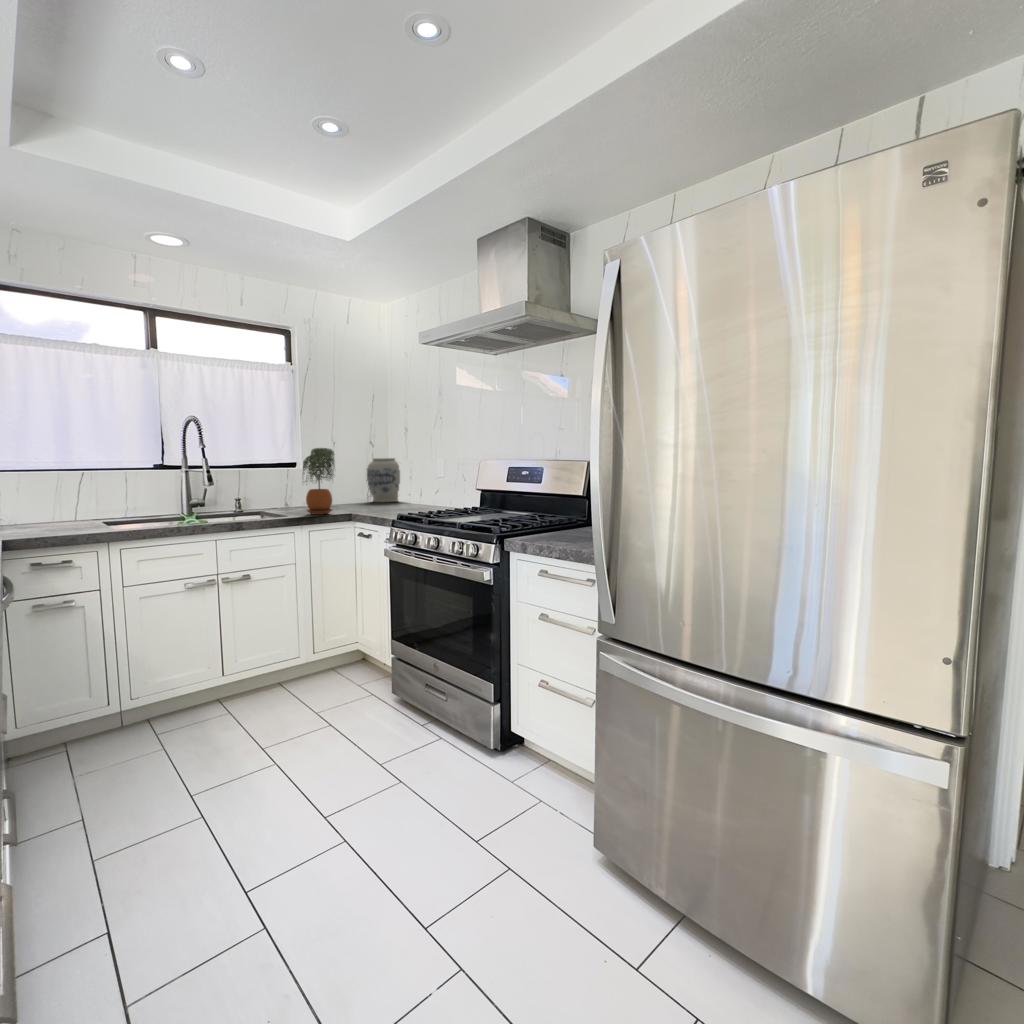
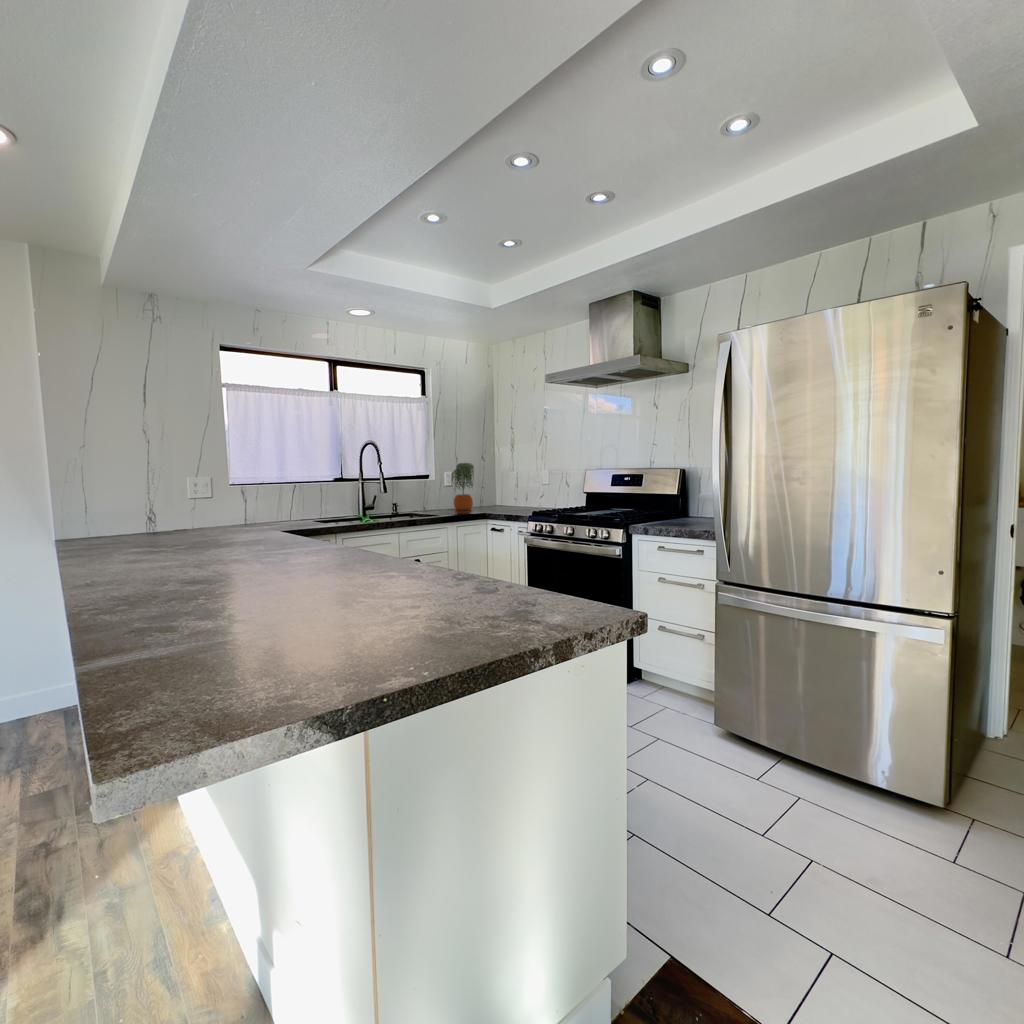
vase: present [366,458,400,502] -> none [478,470,508,506]

